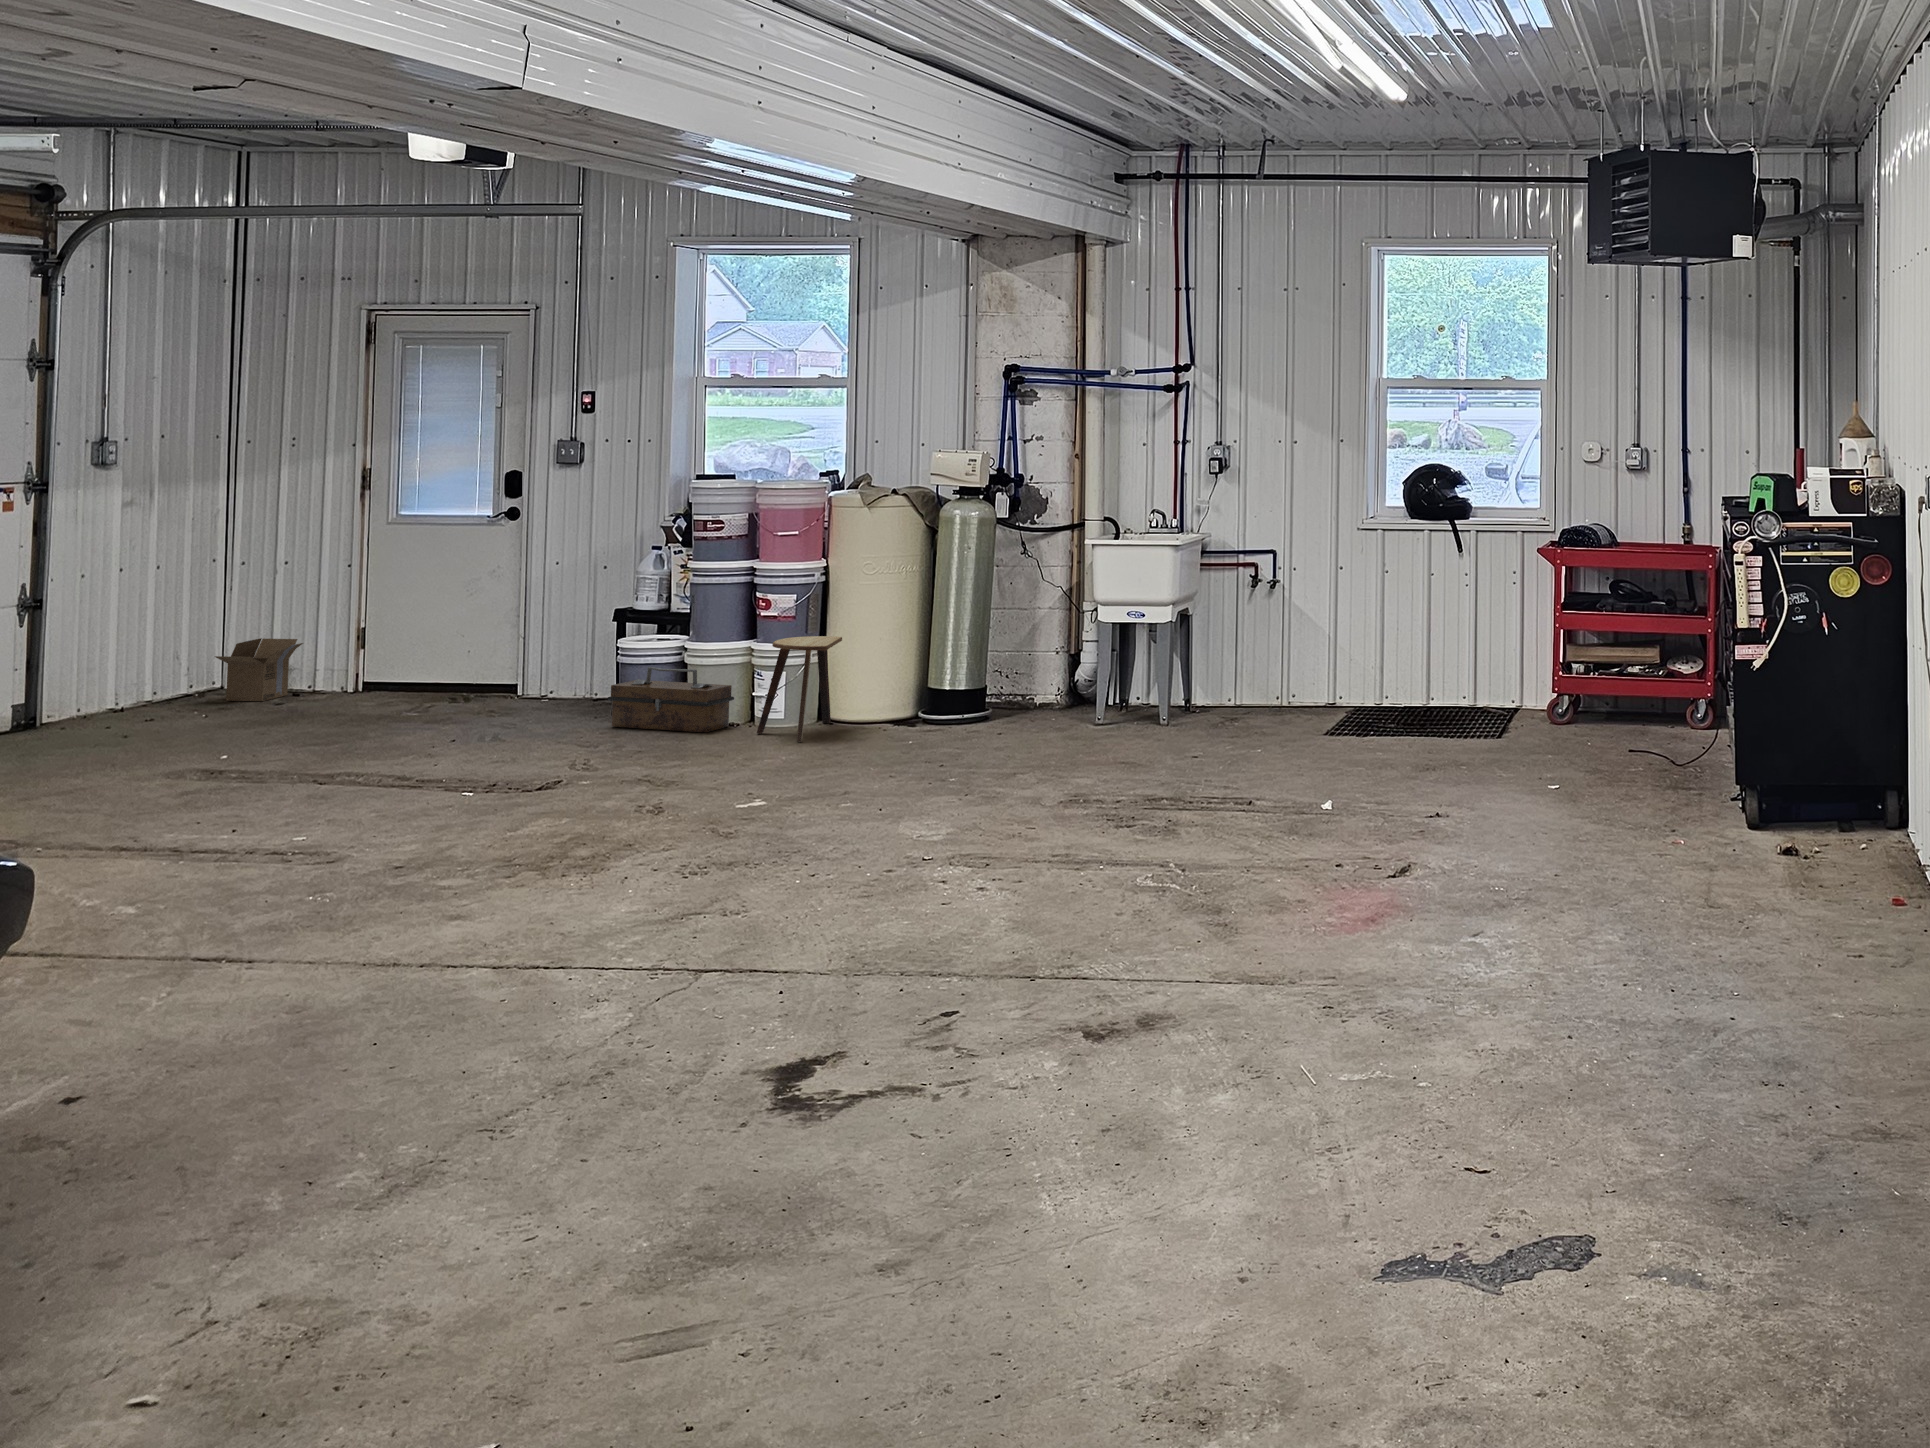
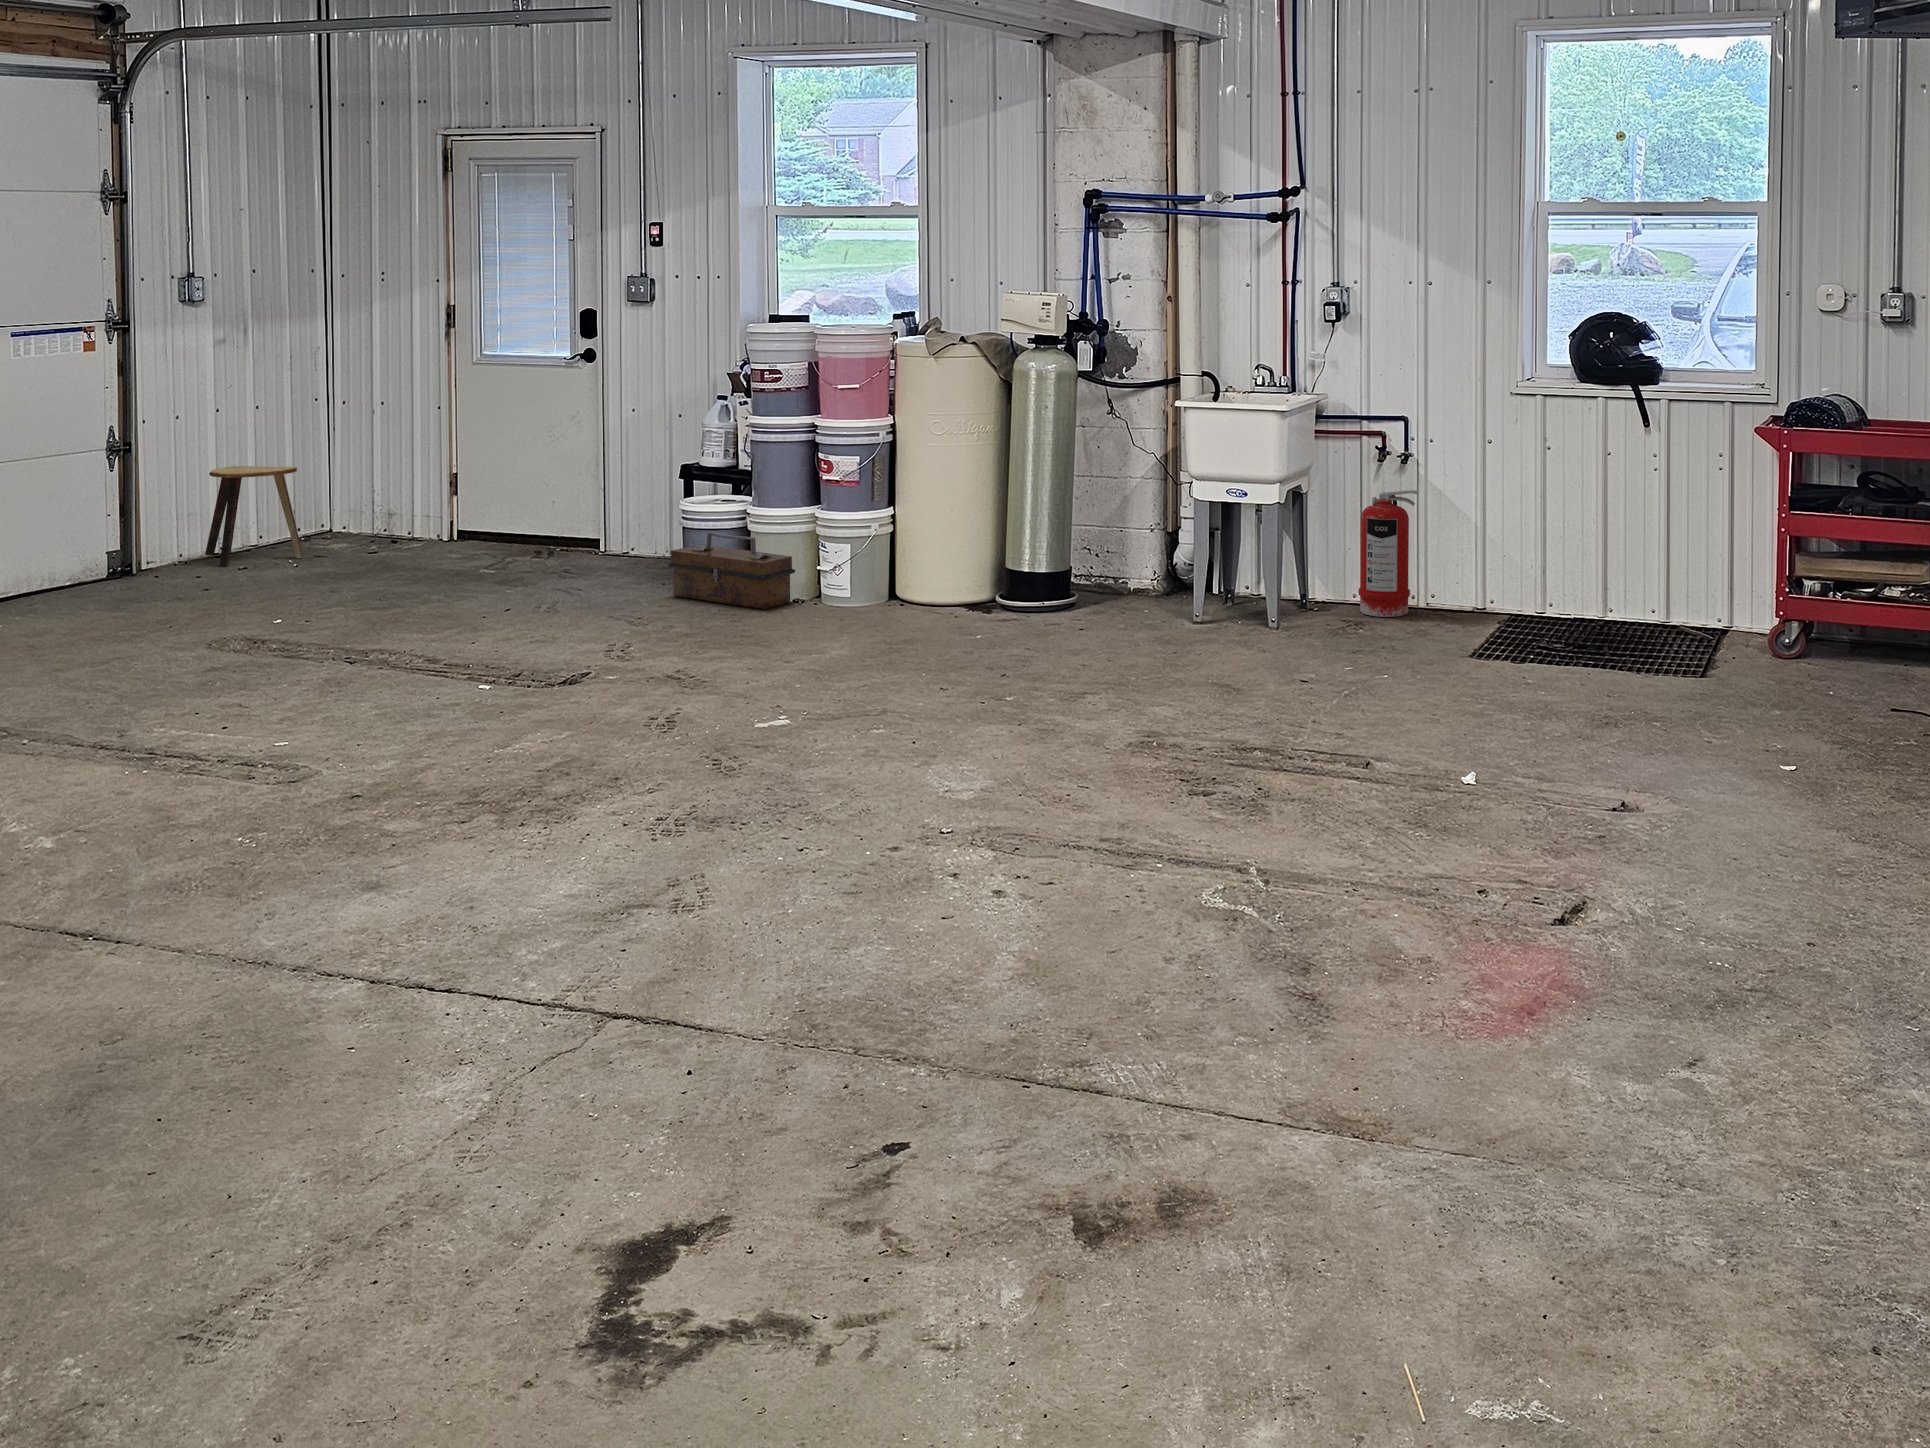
fire extinguisher: none [1234,610,1284,714] -> present [1359,490,1418,617]
stool: present [757,636,842,742] -> present [205,466,303,566]
cardboard box: present [215,638,303,701] -> none [325,480,409,545]

